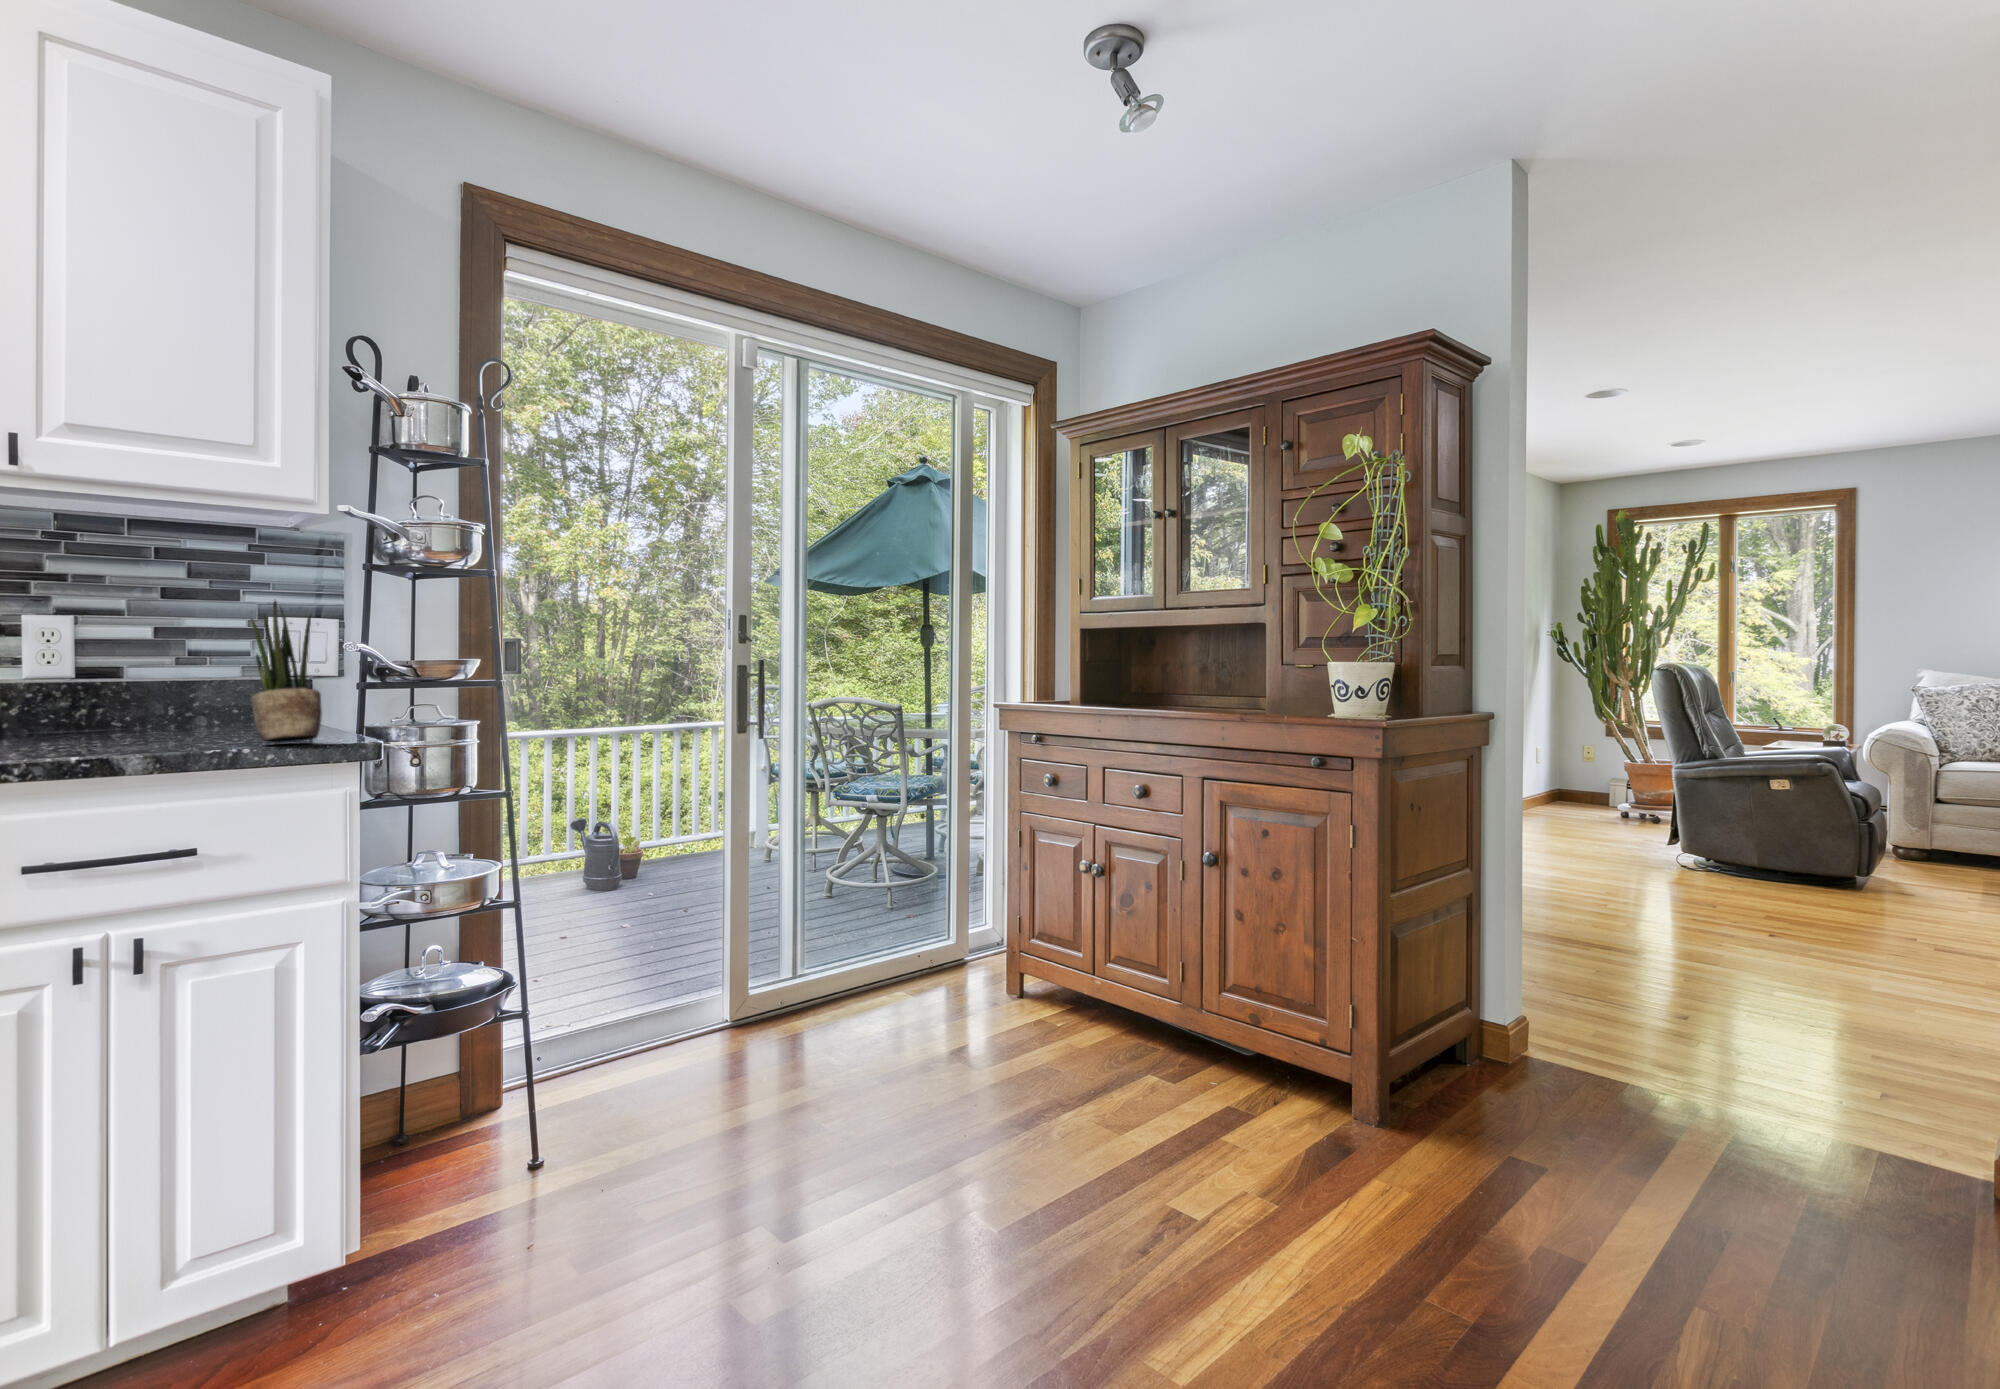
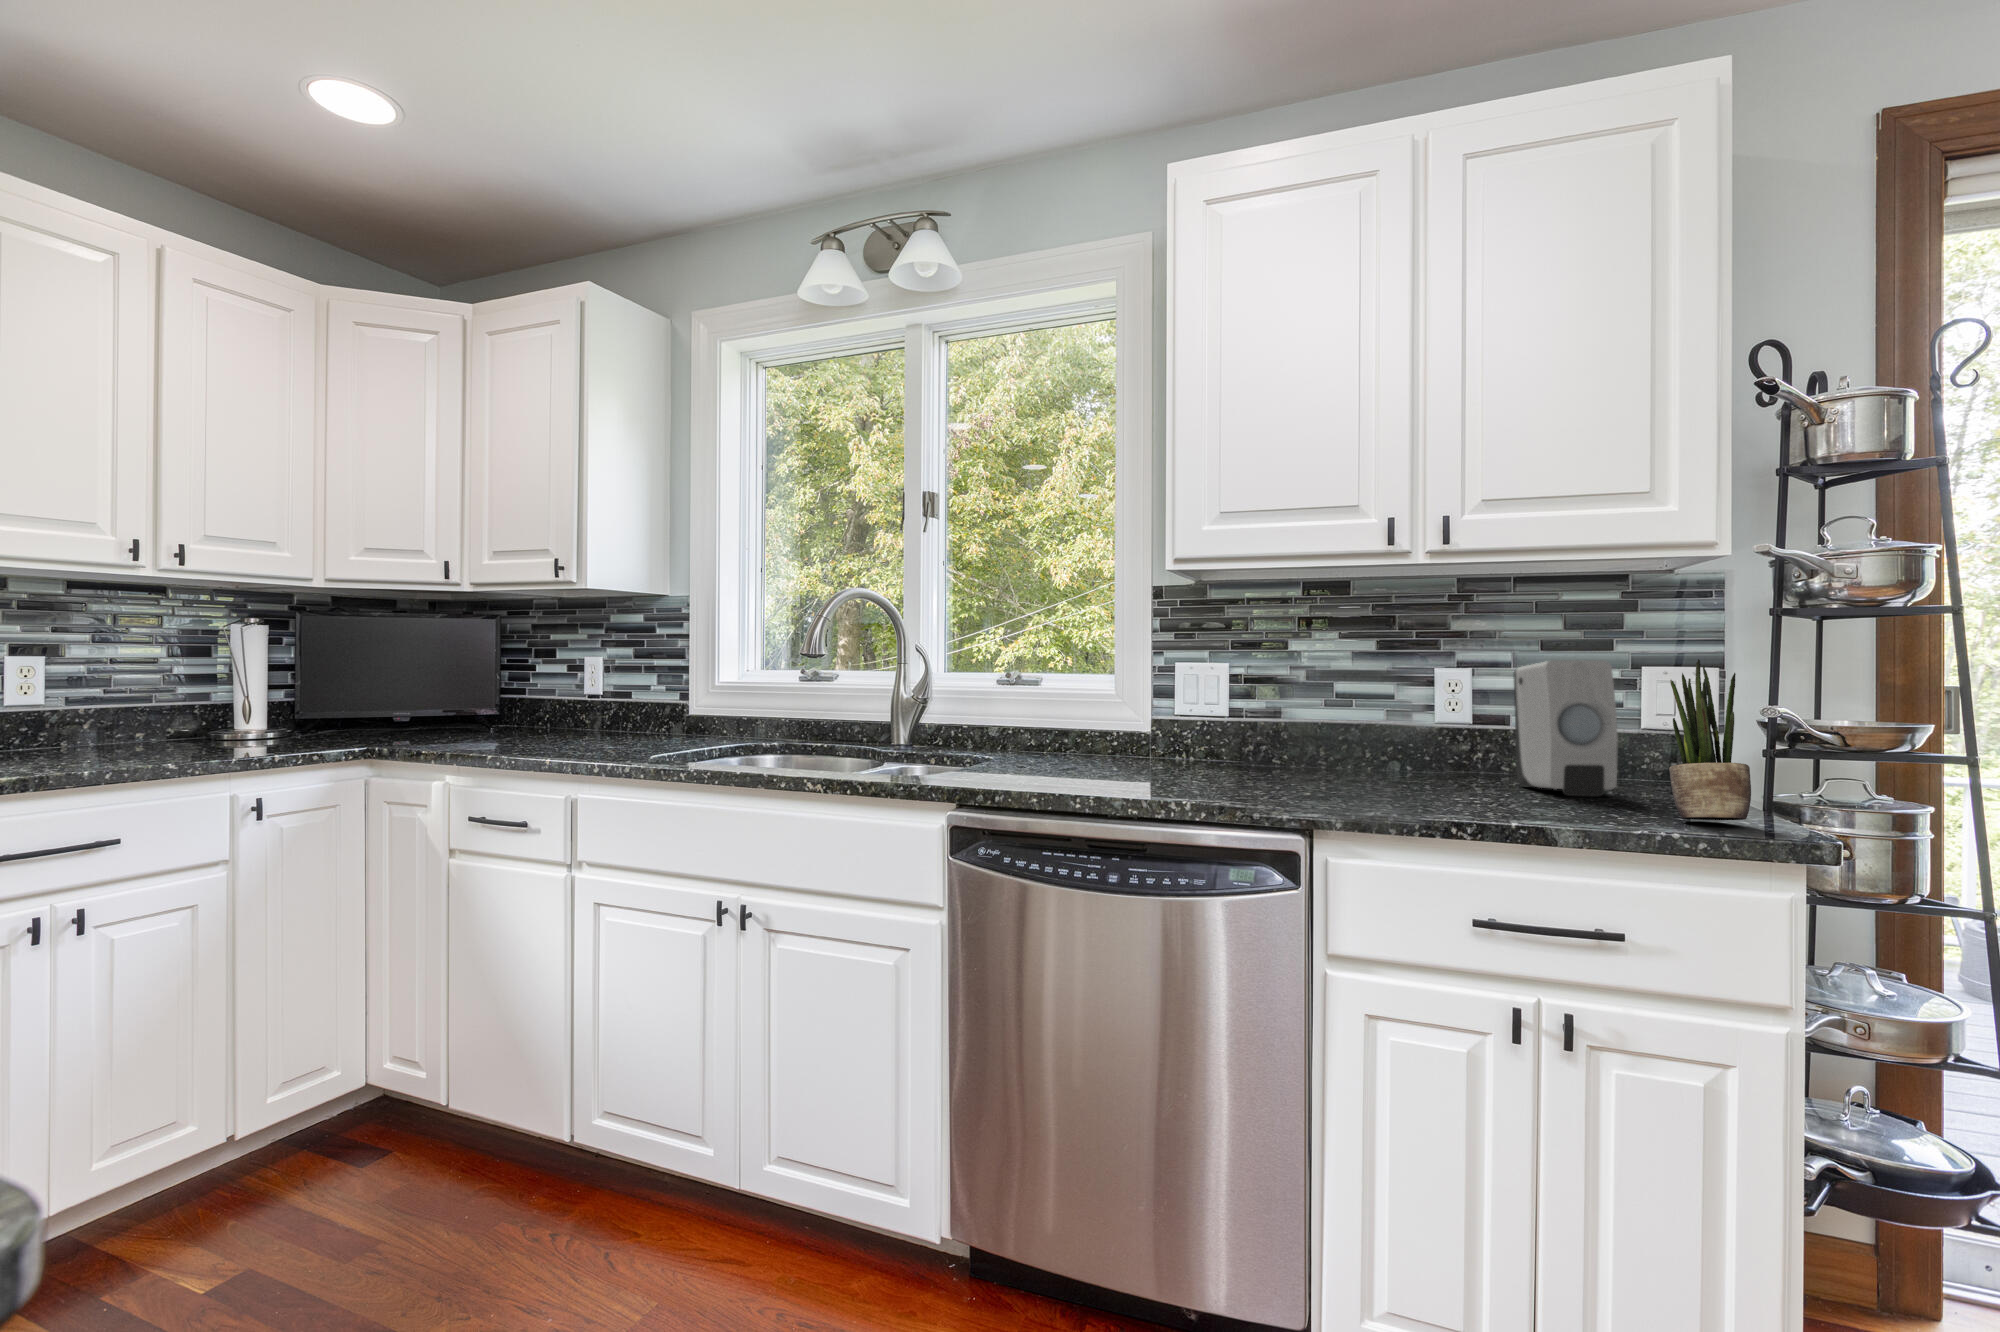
soap dispenser: none [121,604,228,739] -> present [1513,660,1618,796]

